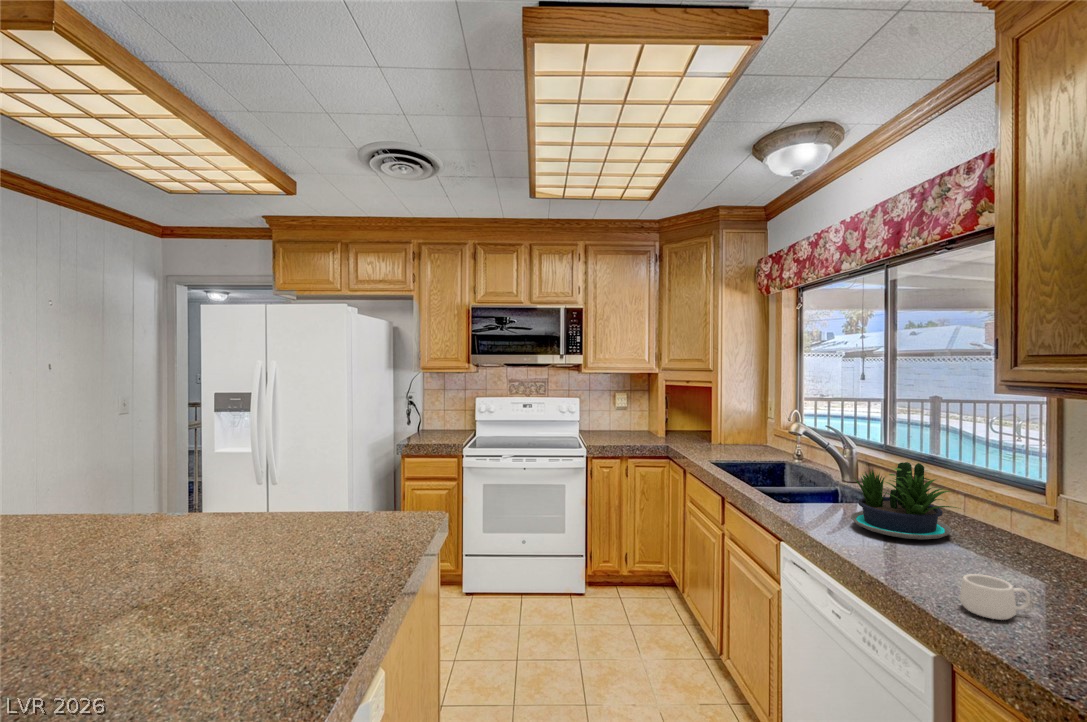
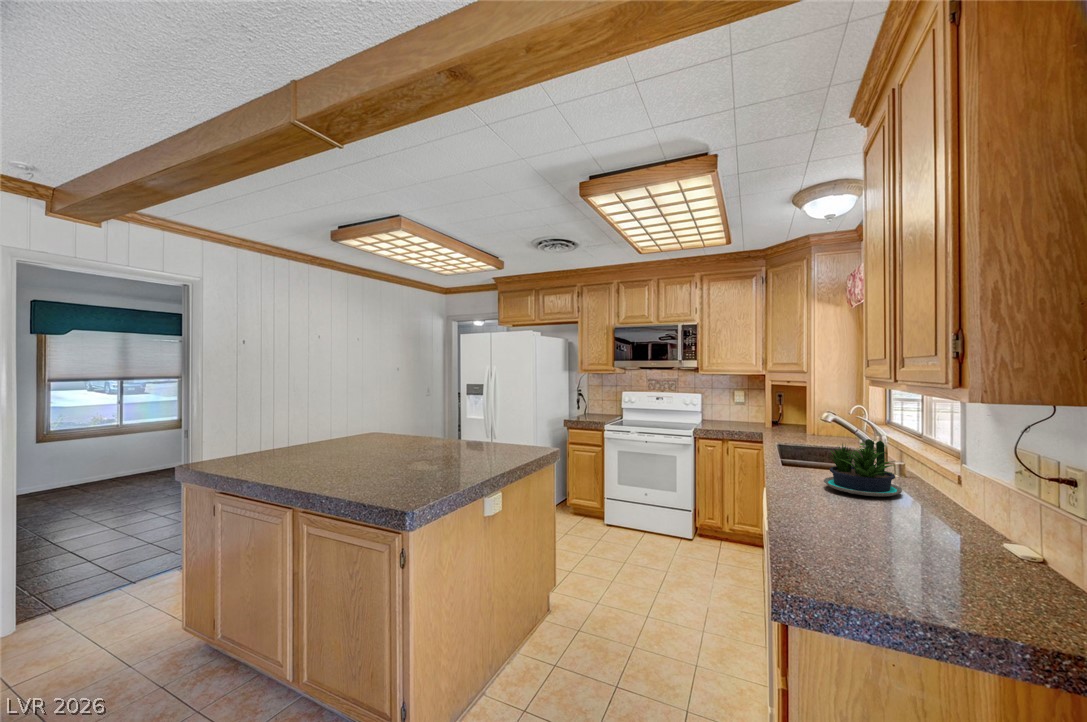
mug: present [960,574,1030,620] -> none [819,504,865,532]

